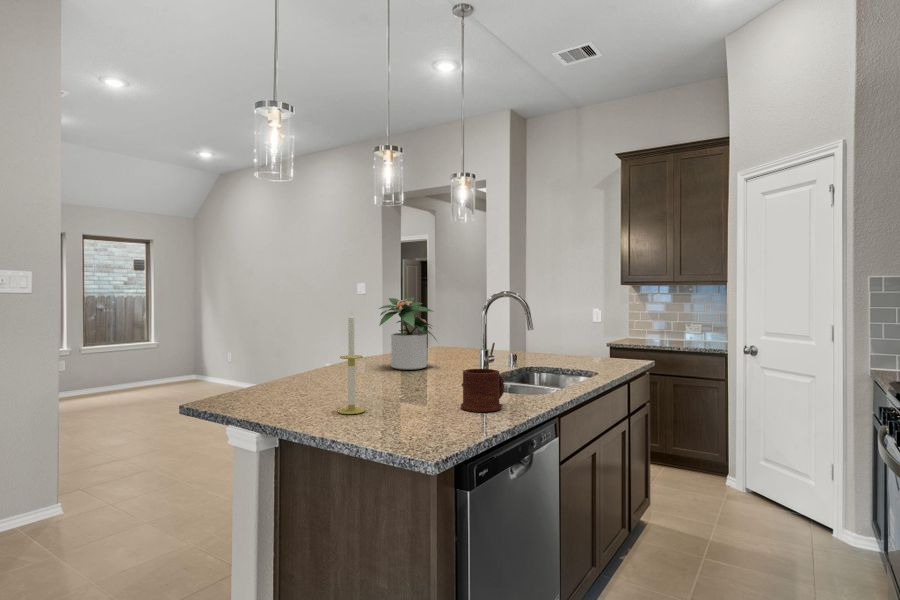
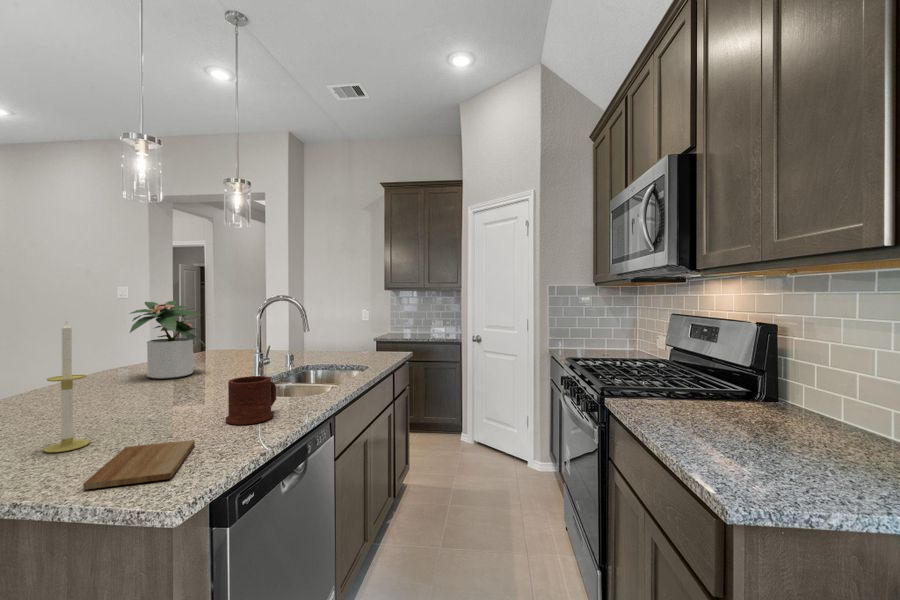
cutting board: none [371,416,440,441] -> present [83,440,195,490]

